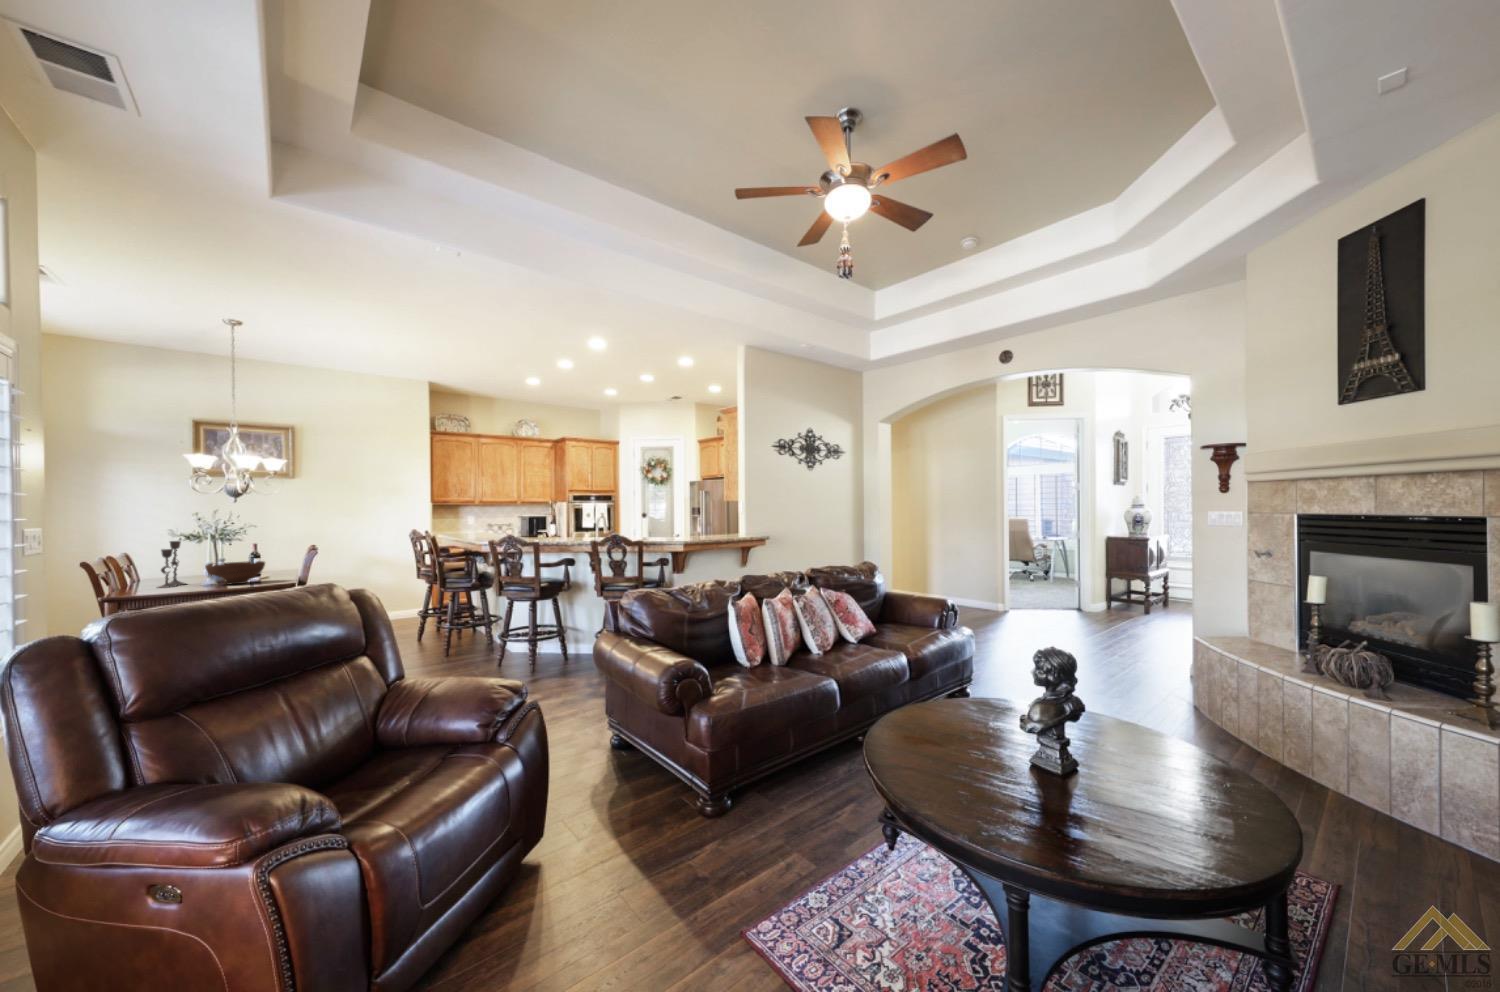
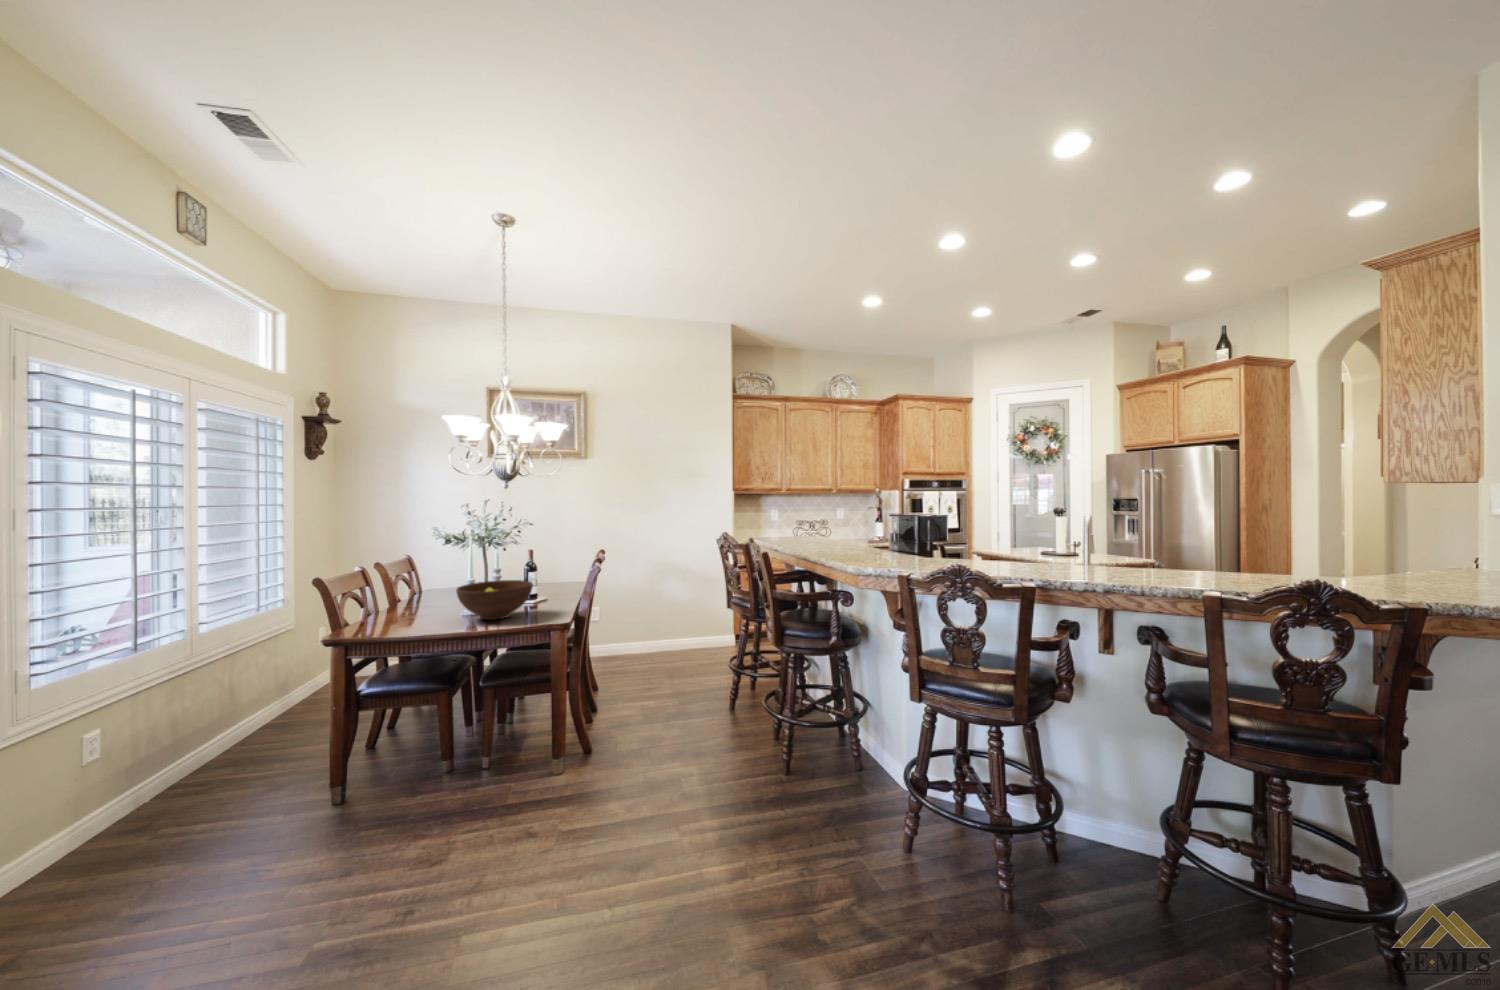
candlestick: present [158,541,186,588] -> none [406,545,449,618]

